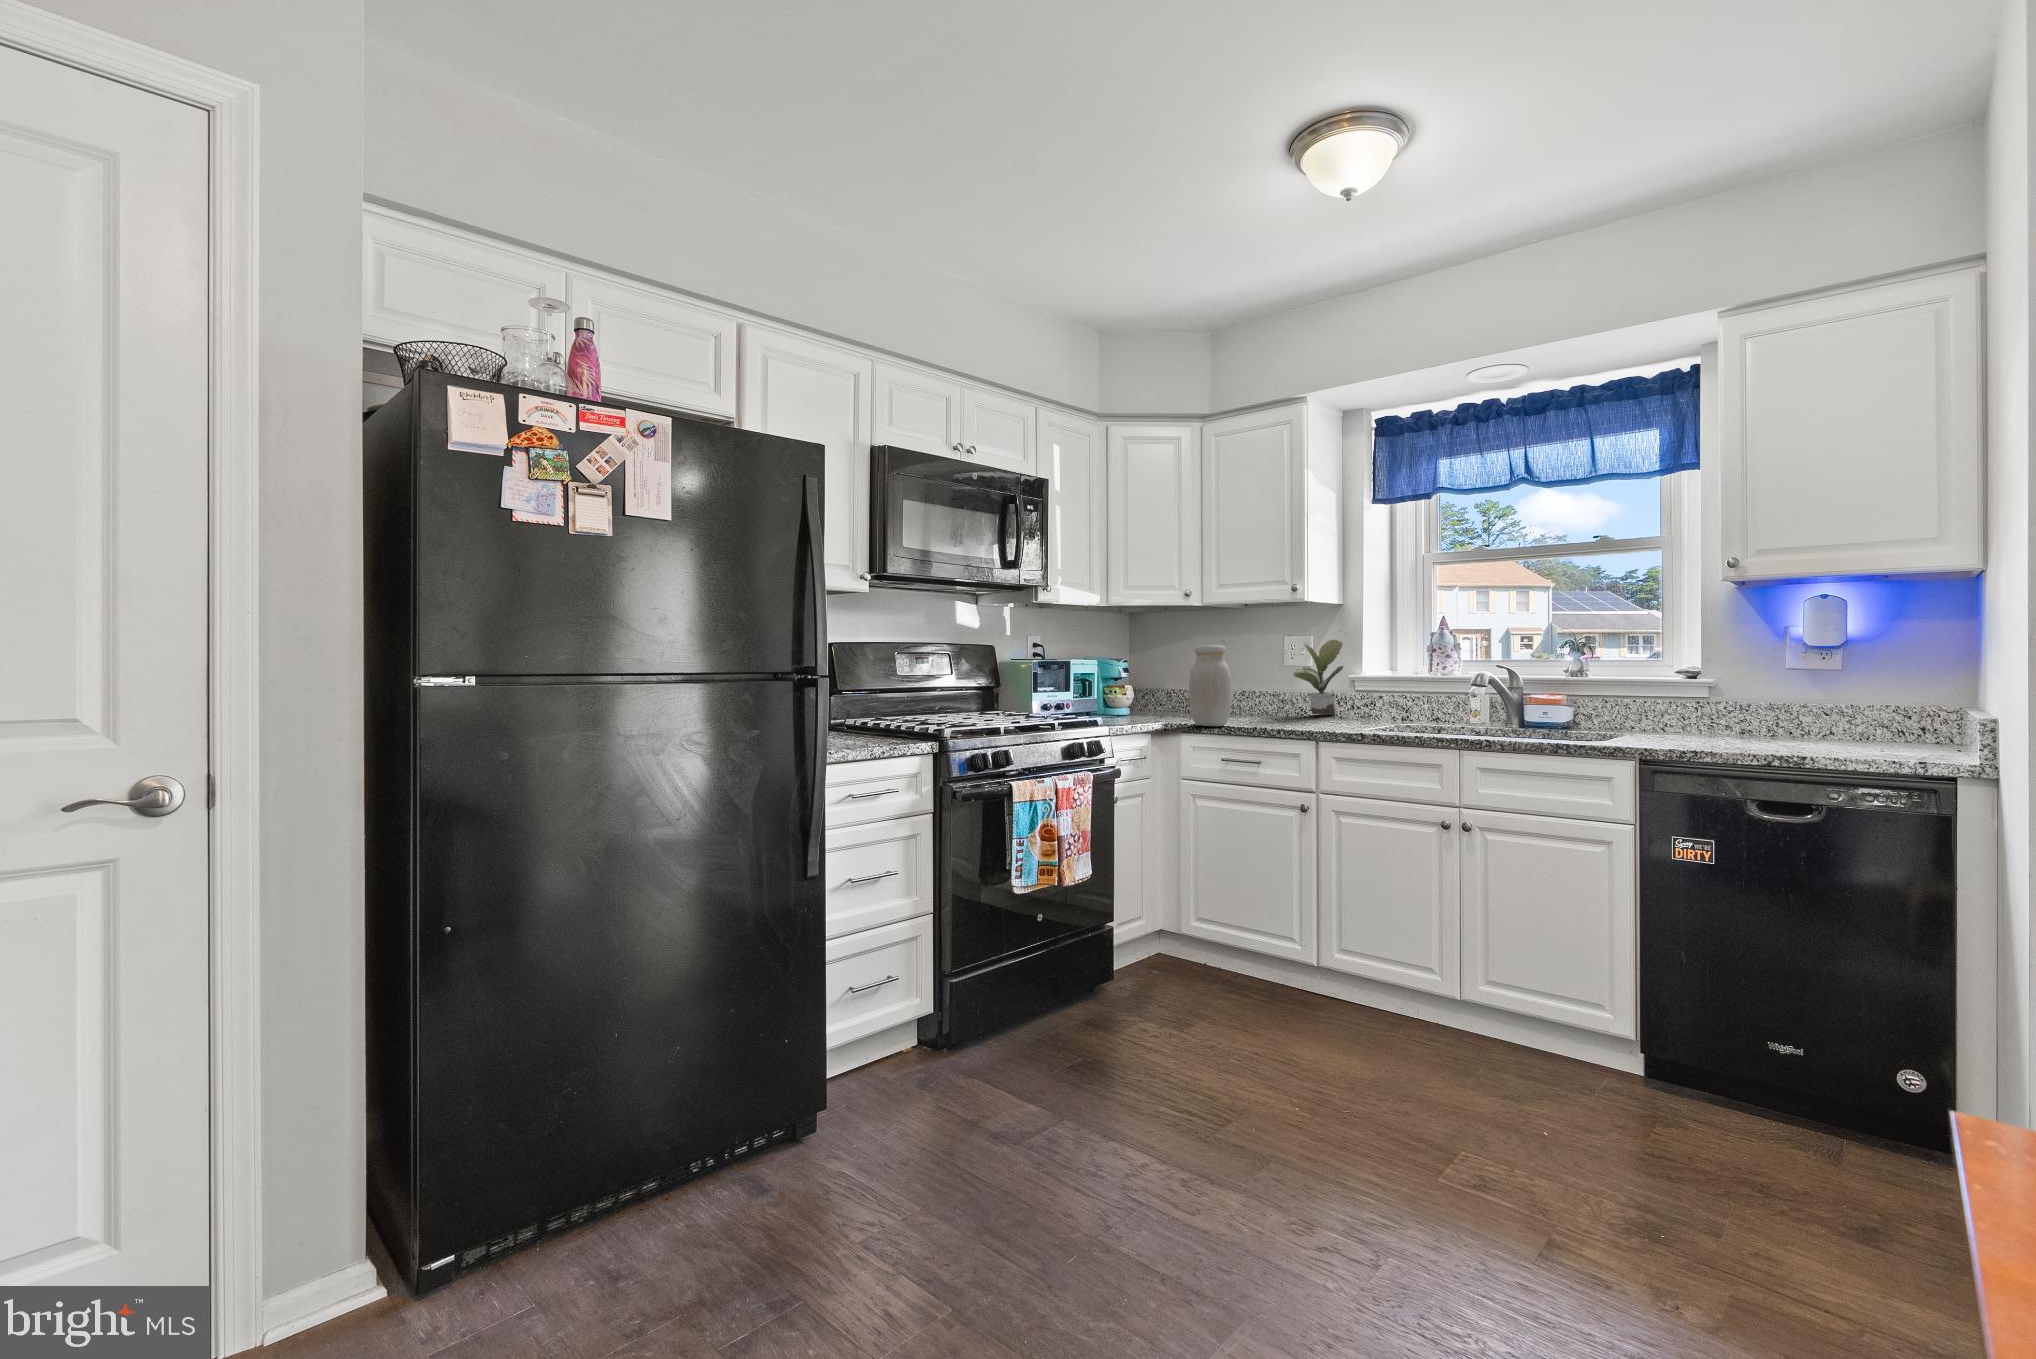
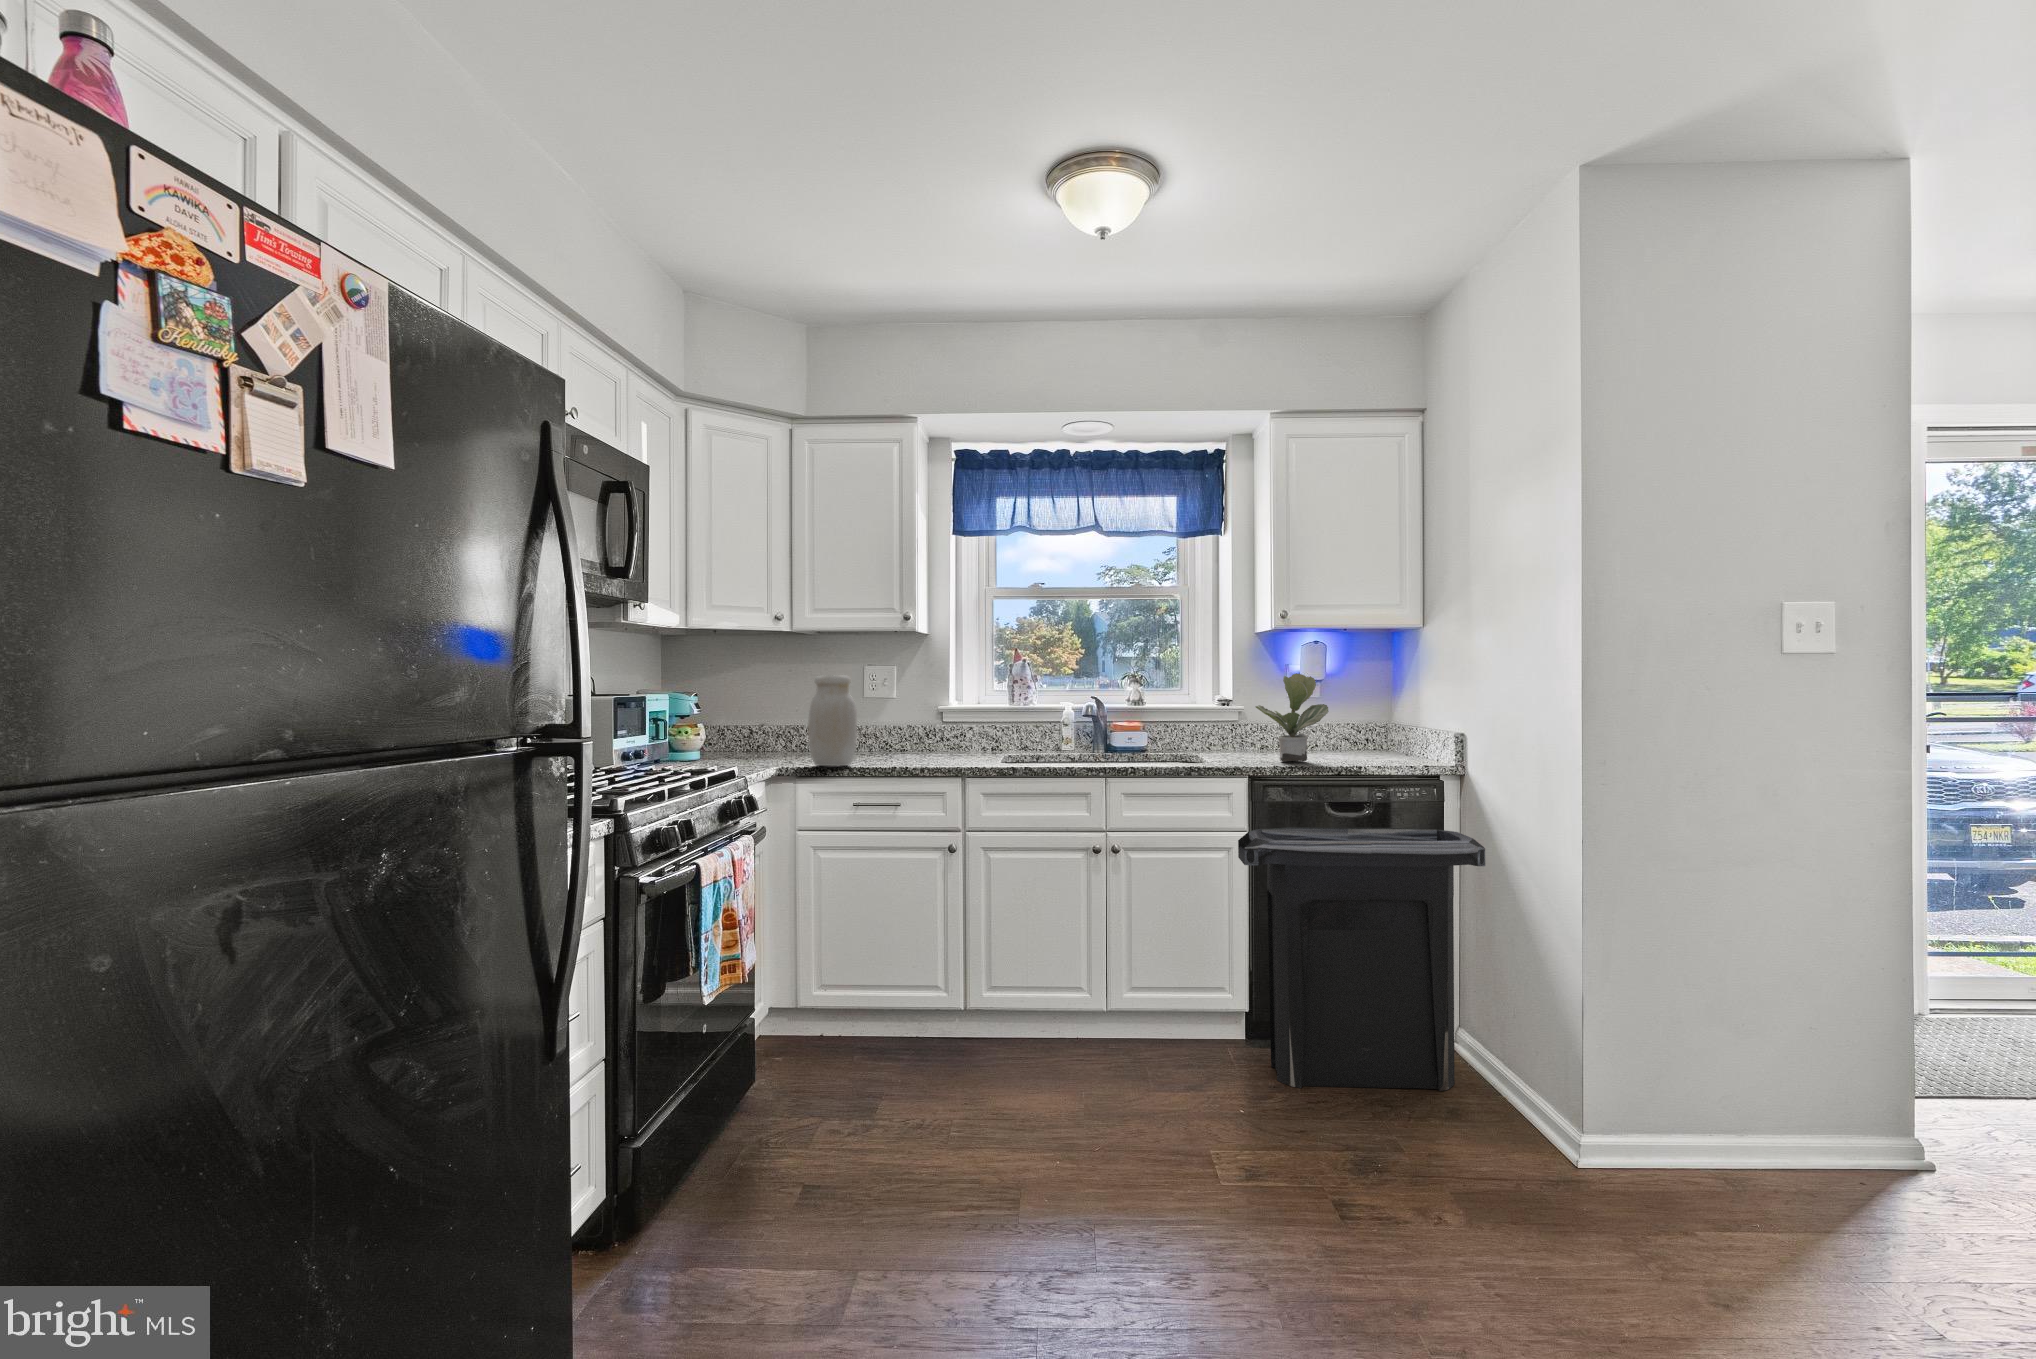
potted plant: present [1293,640,1344,715] -> present [1255,673,1329,761]
trash can: none [1568,823,1949,1202] -> present [1238,828,1485,1091]

